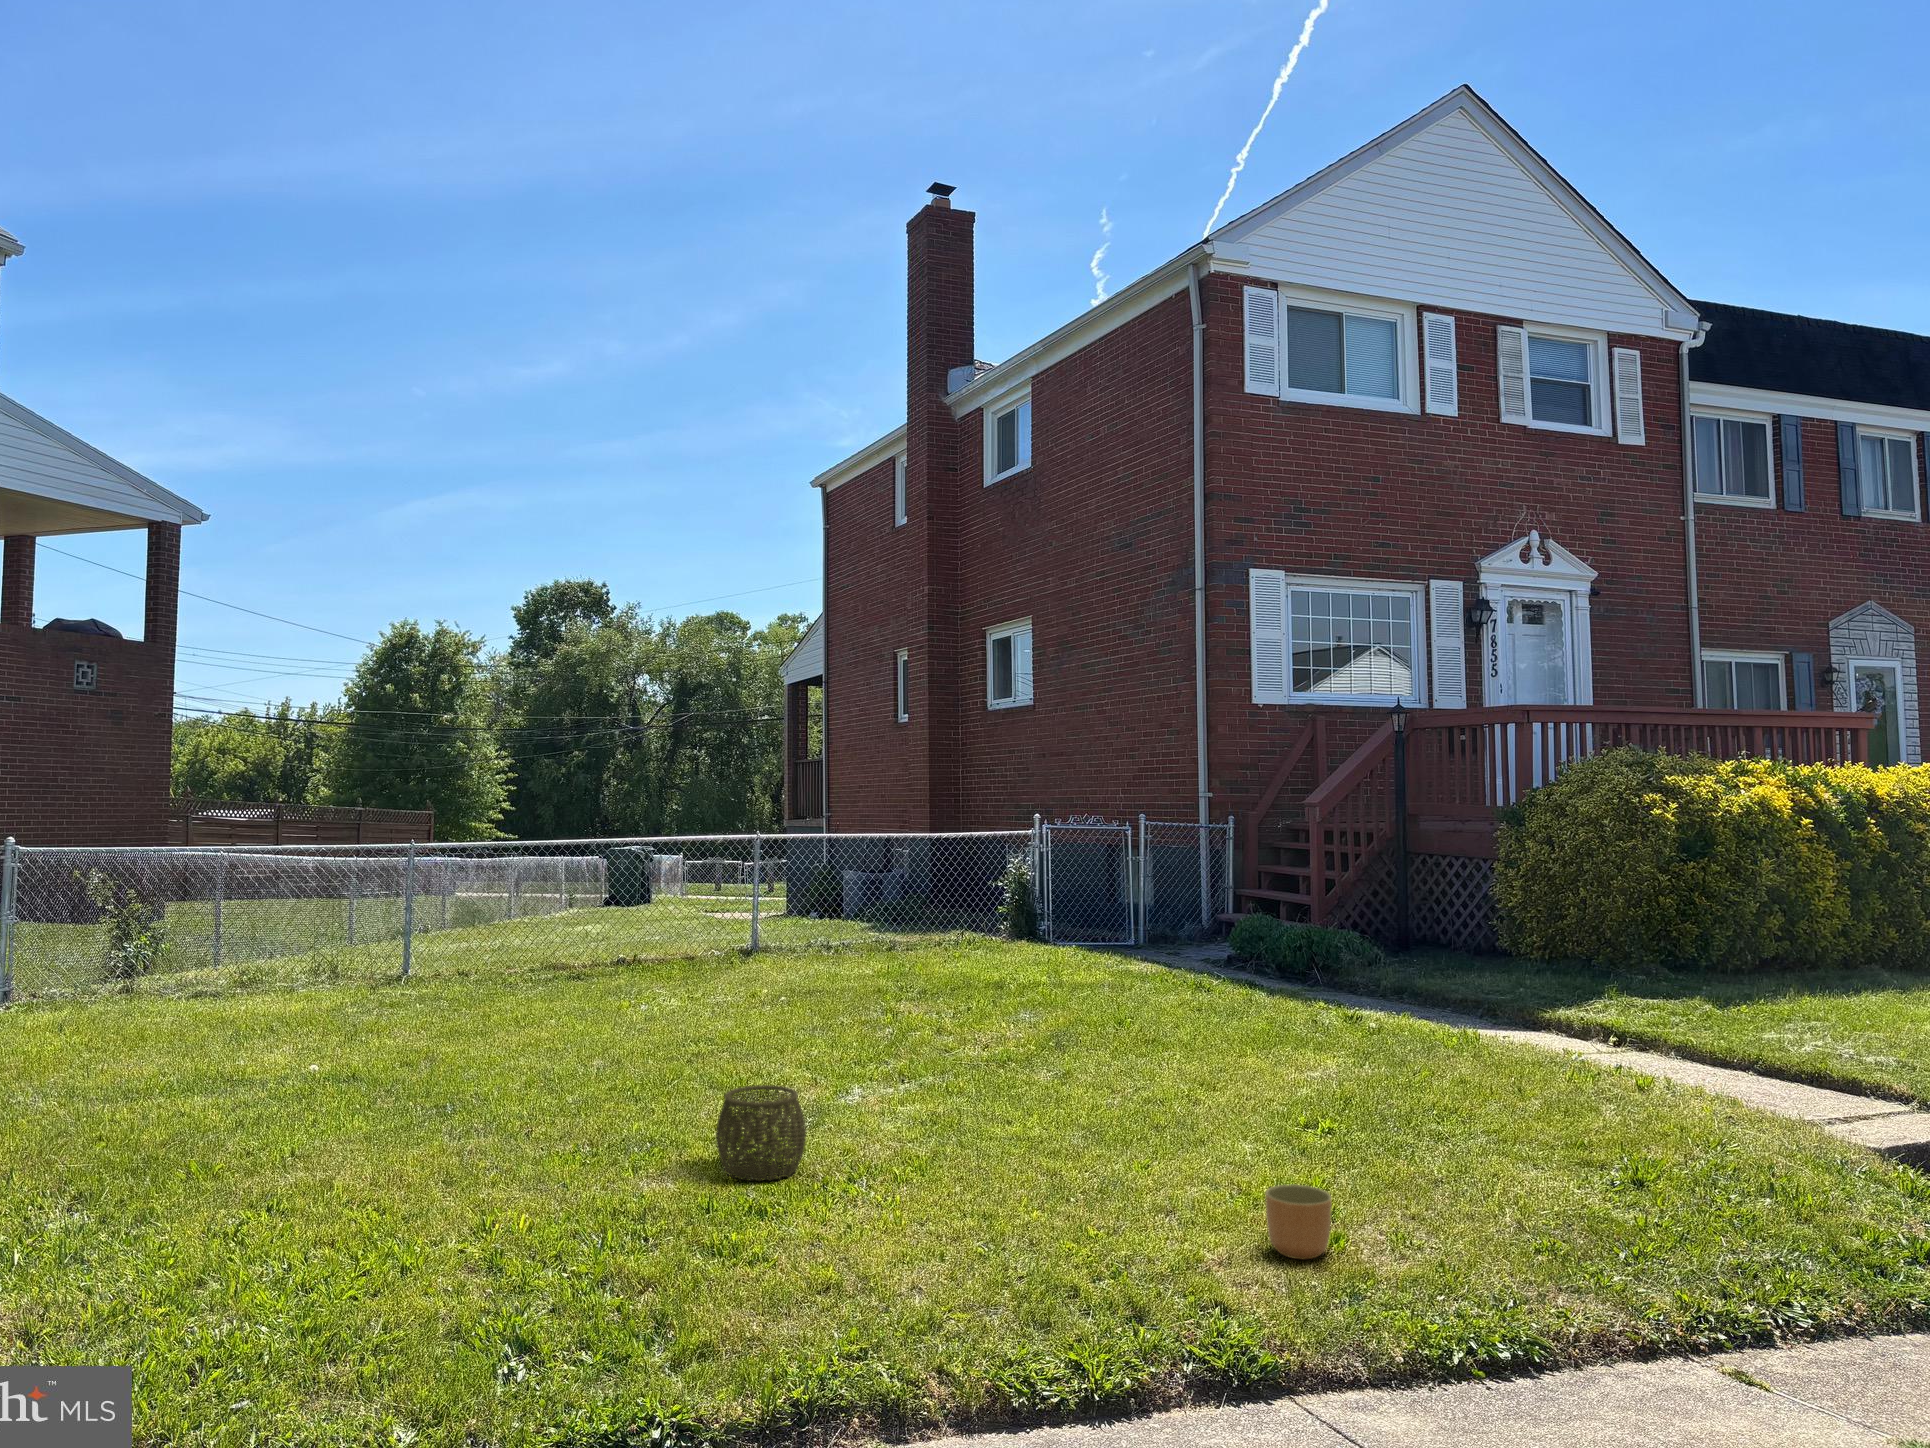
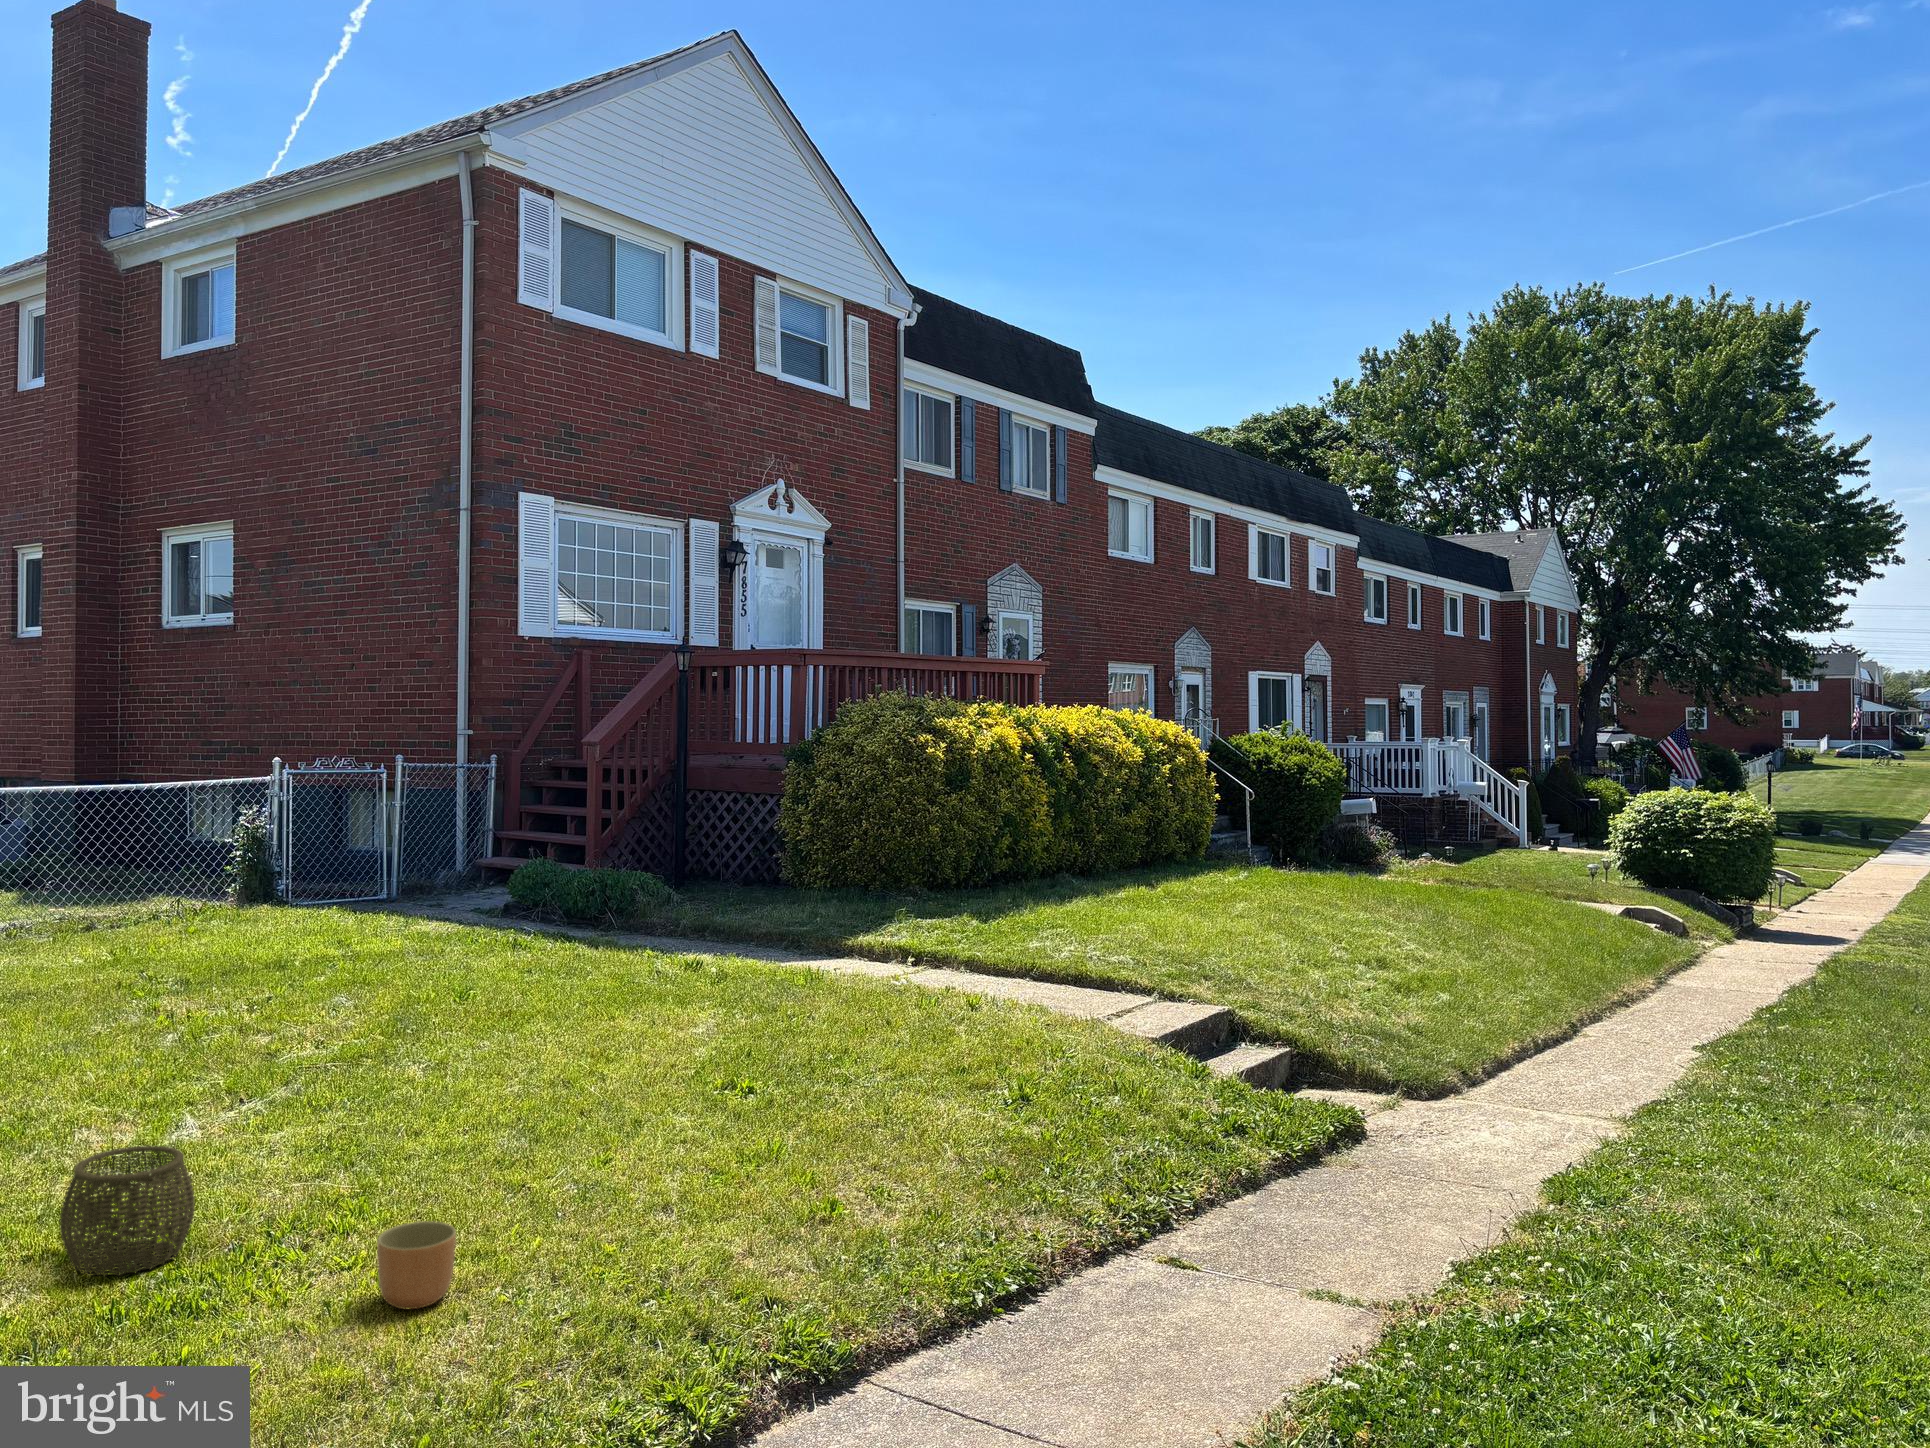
planter: present [1265,1184,1332,1259] -> present [377,1221,456,1309]

